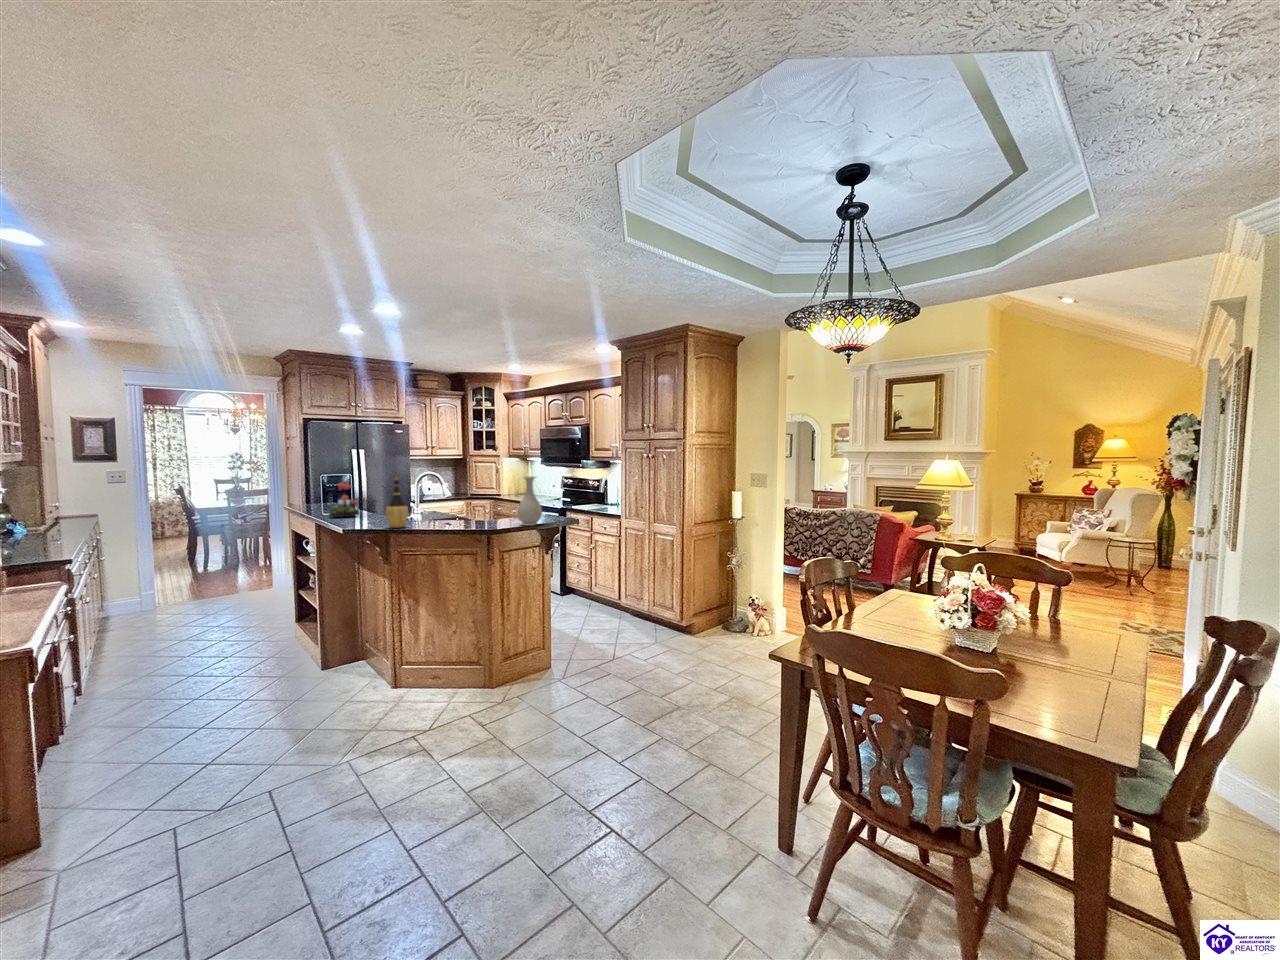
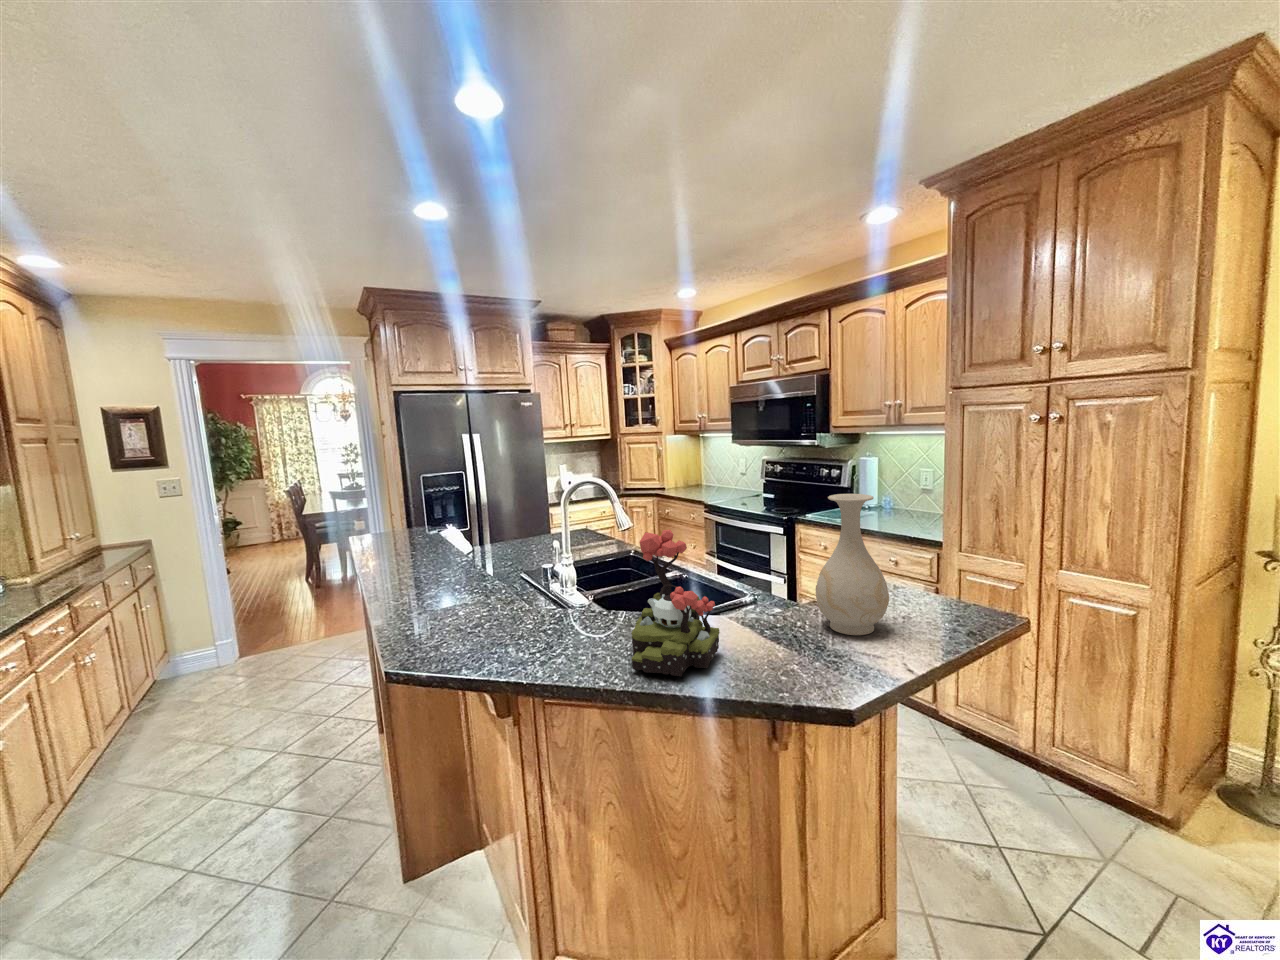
wine bottle: present [386,477,408,528] -> none [483,512,538,647]
plant: present [329,482,359,517] -> present [631,530,720,676]

